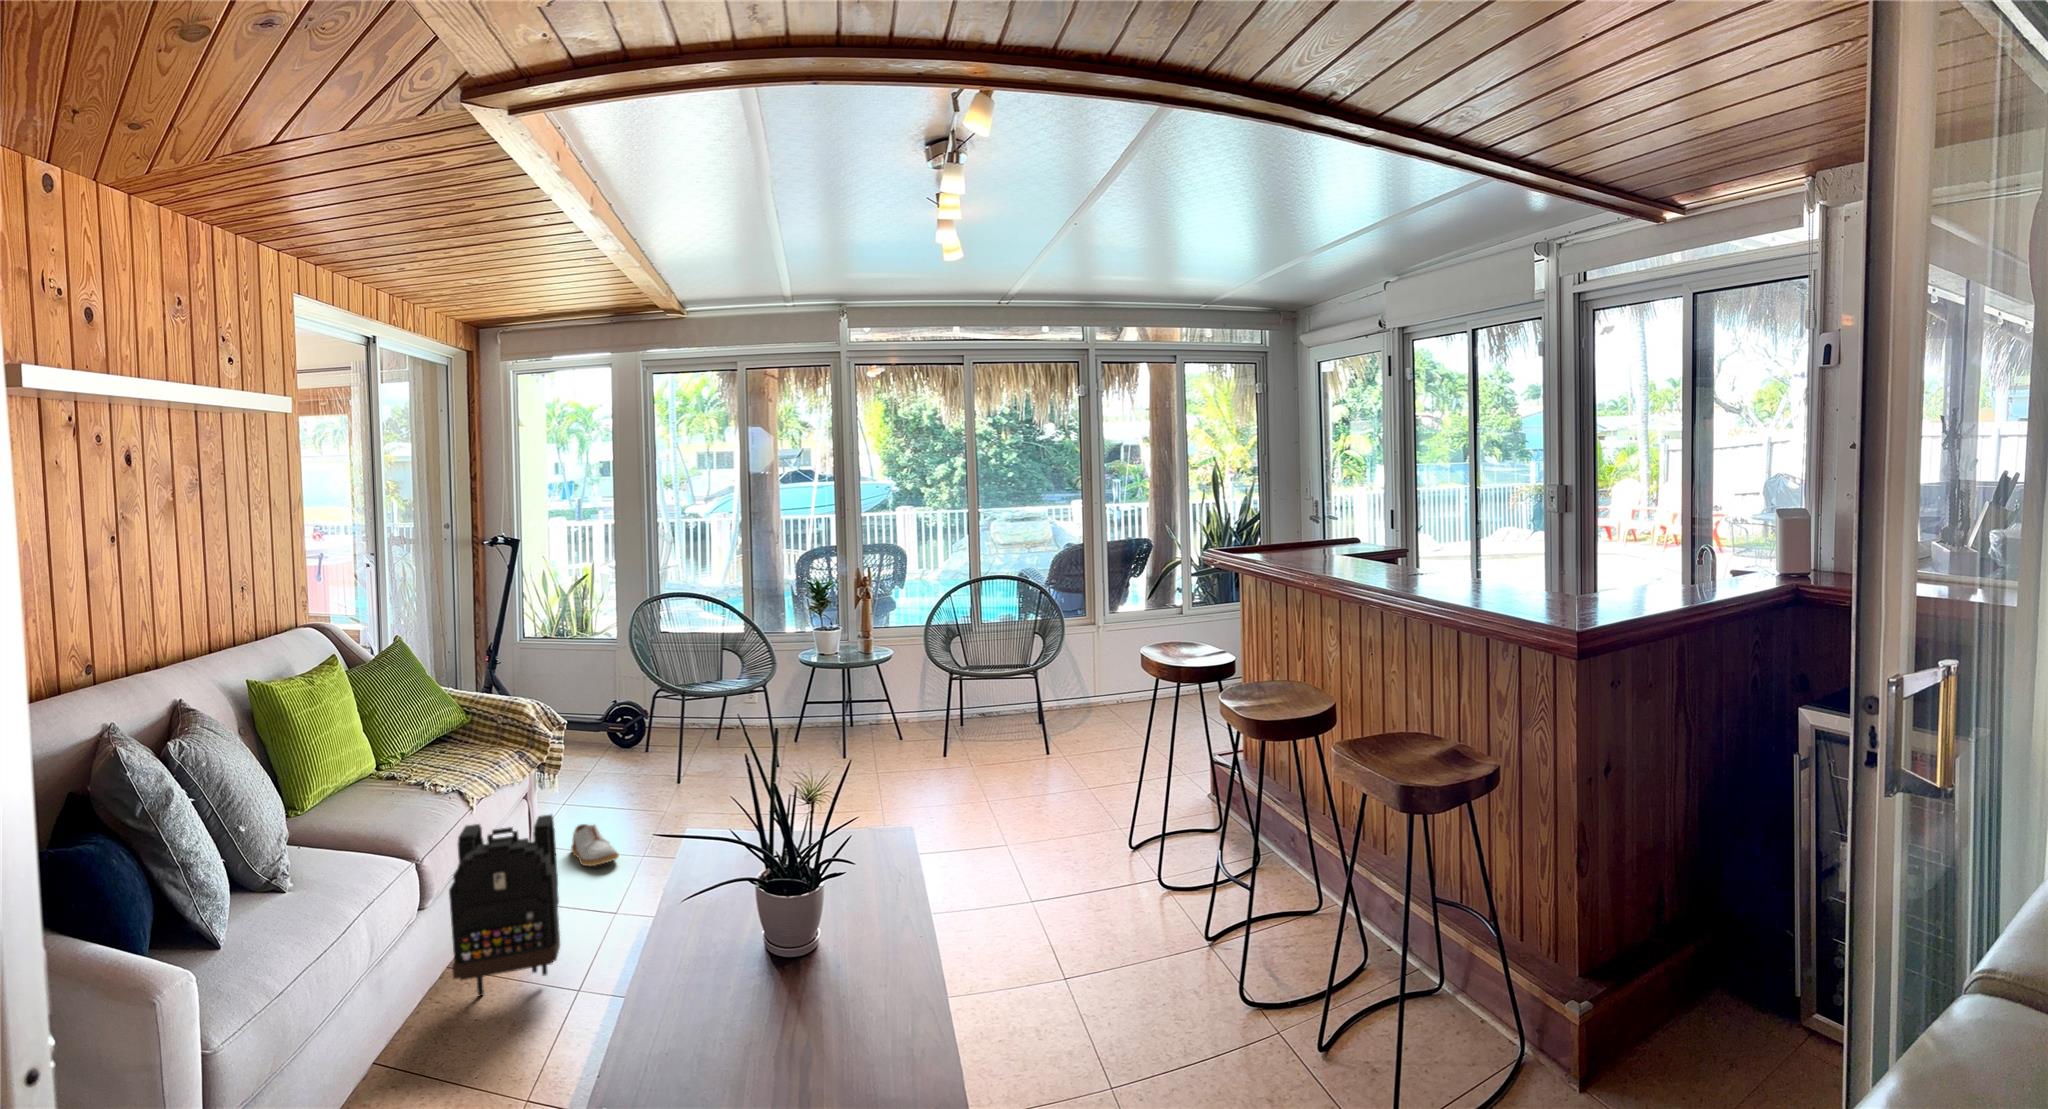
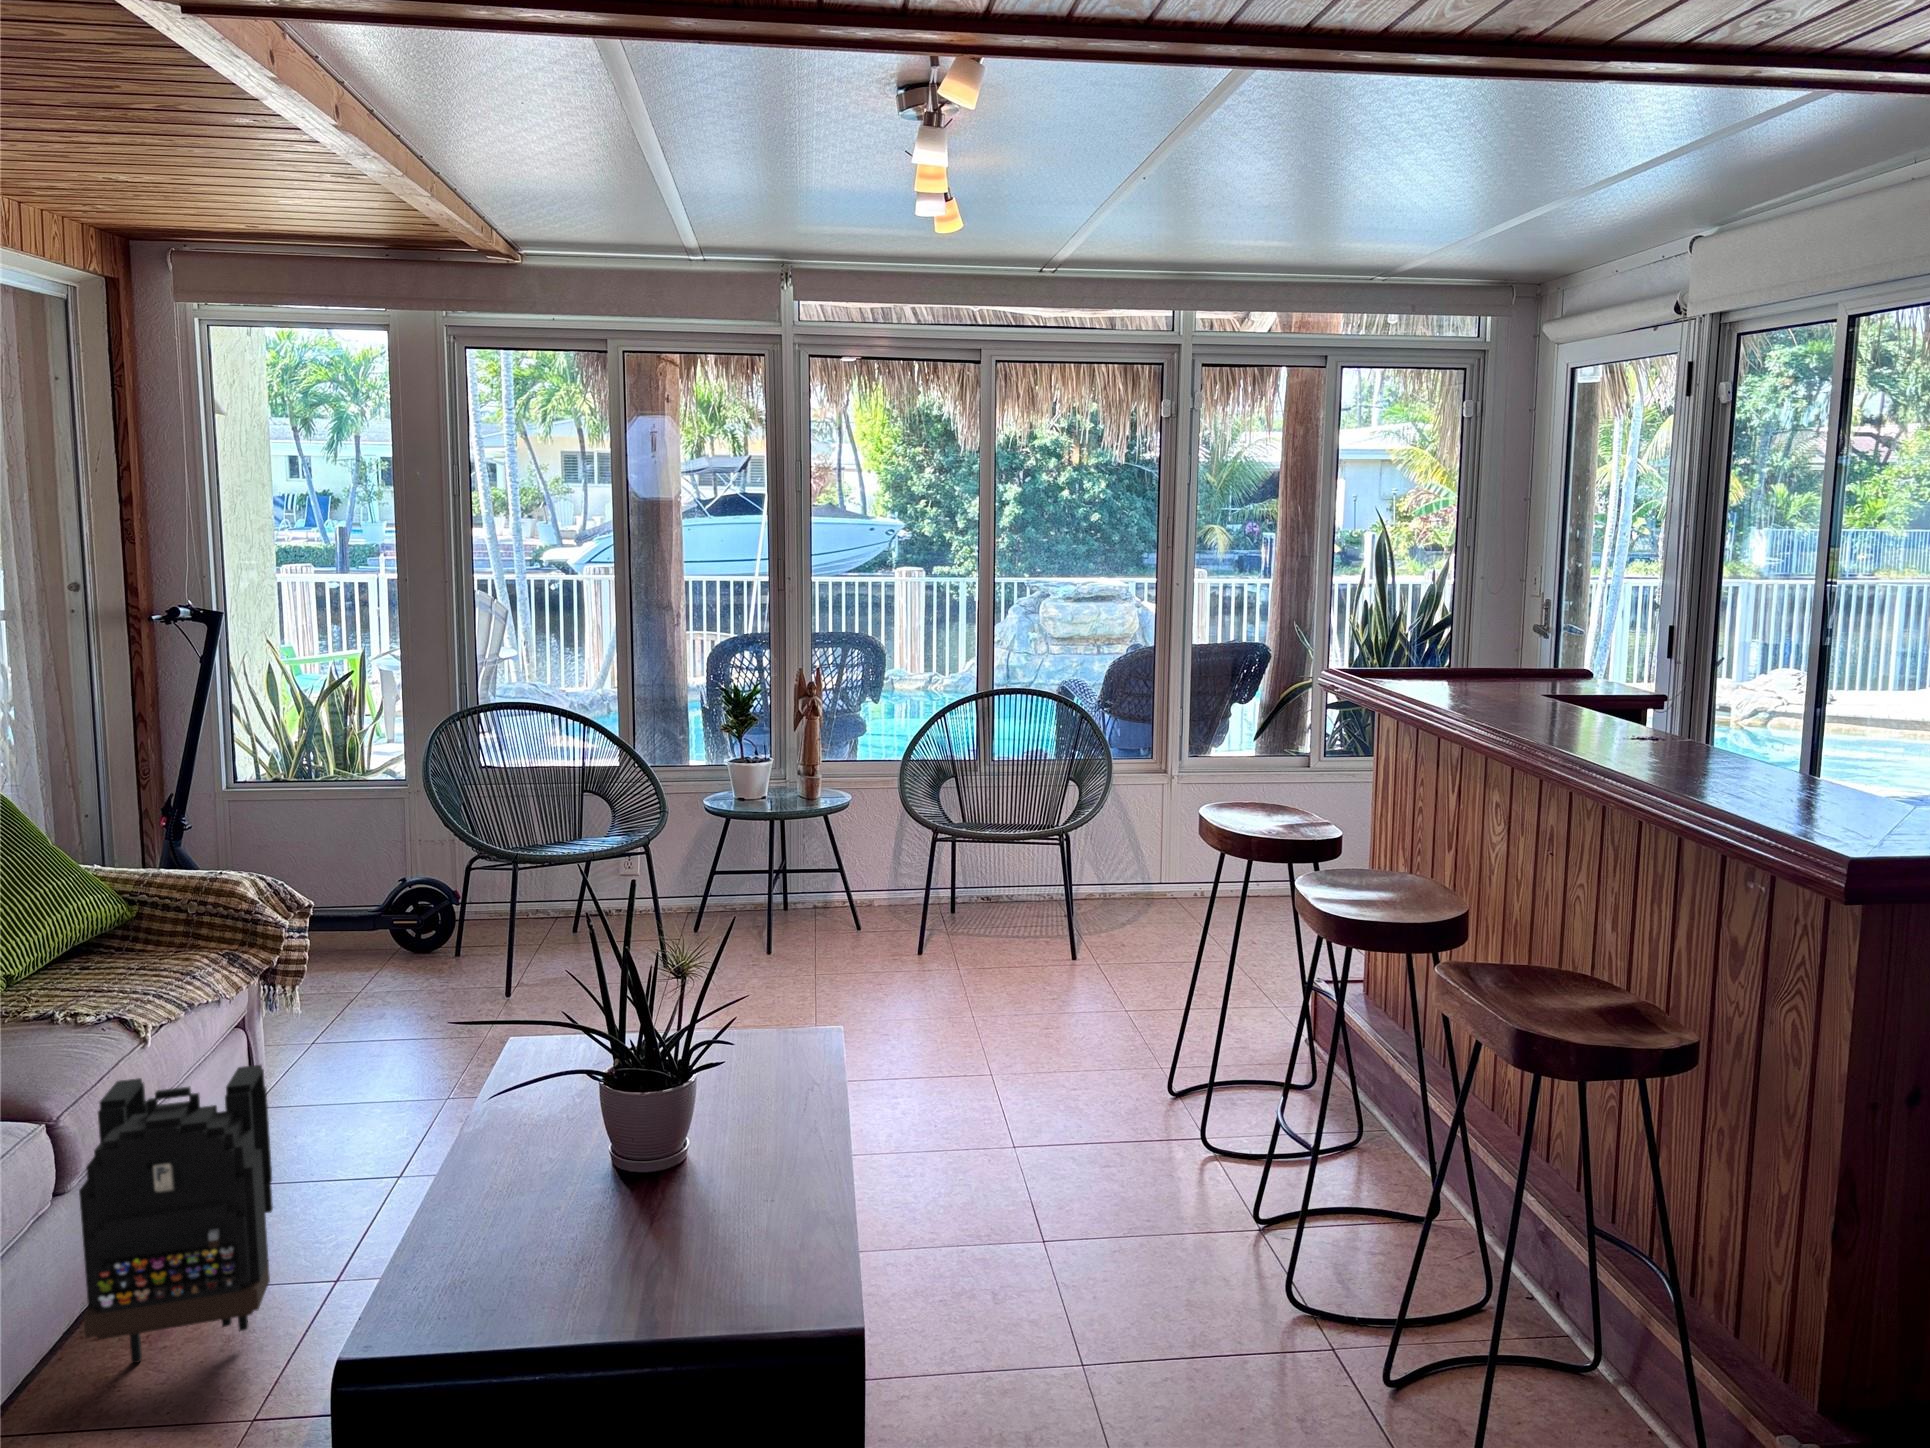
shoe: present [571,824,619,866] -> none [320,1068,393,1138]

